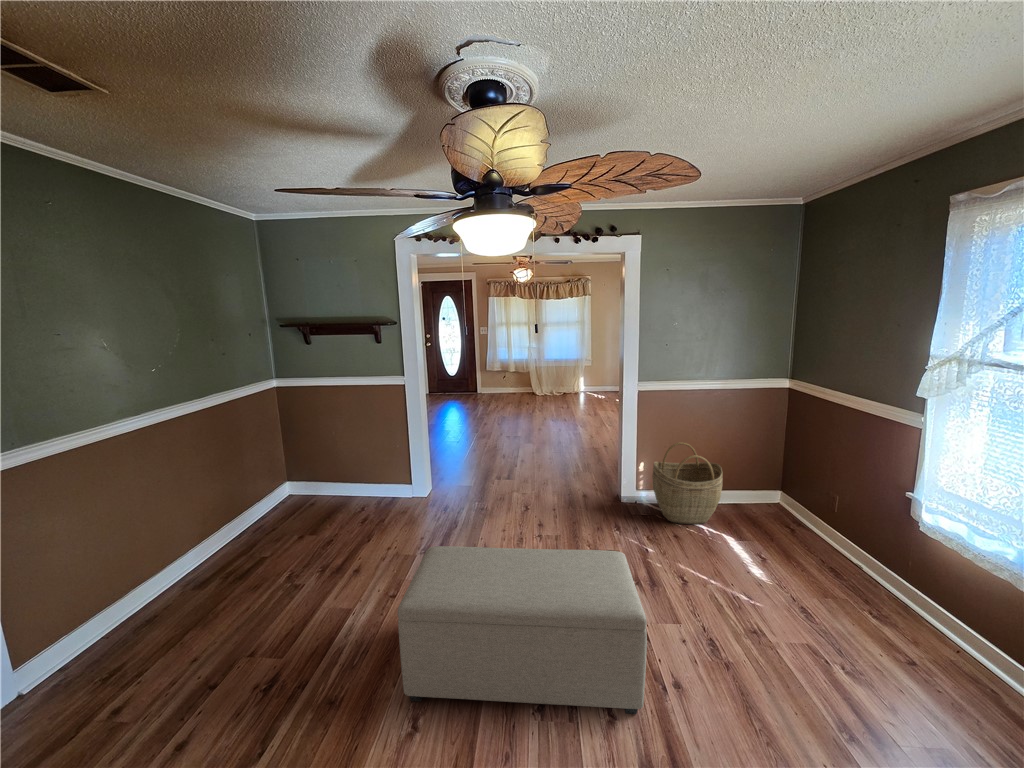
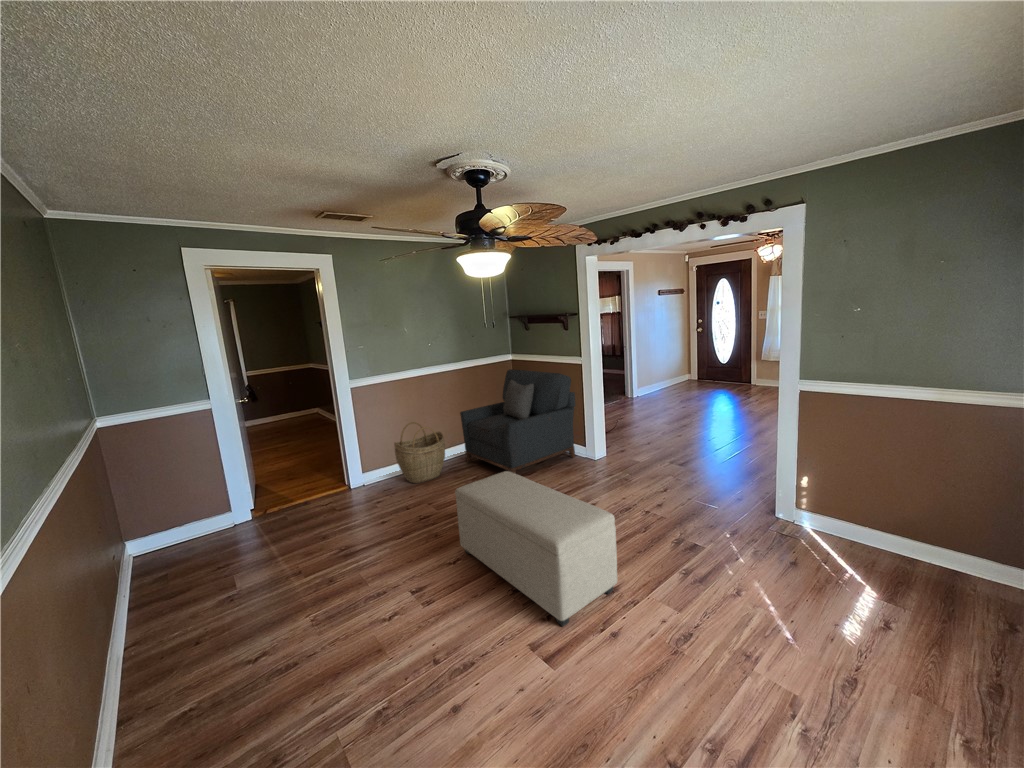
armchair: none [223,399,401,558] -> present [460,369,575,474]
woven basket: present [652,442,722,524] -> present [394,422,445,483]

